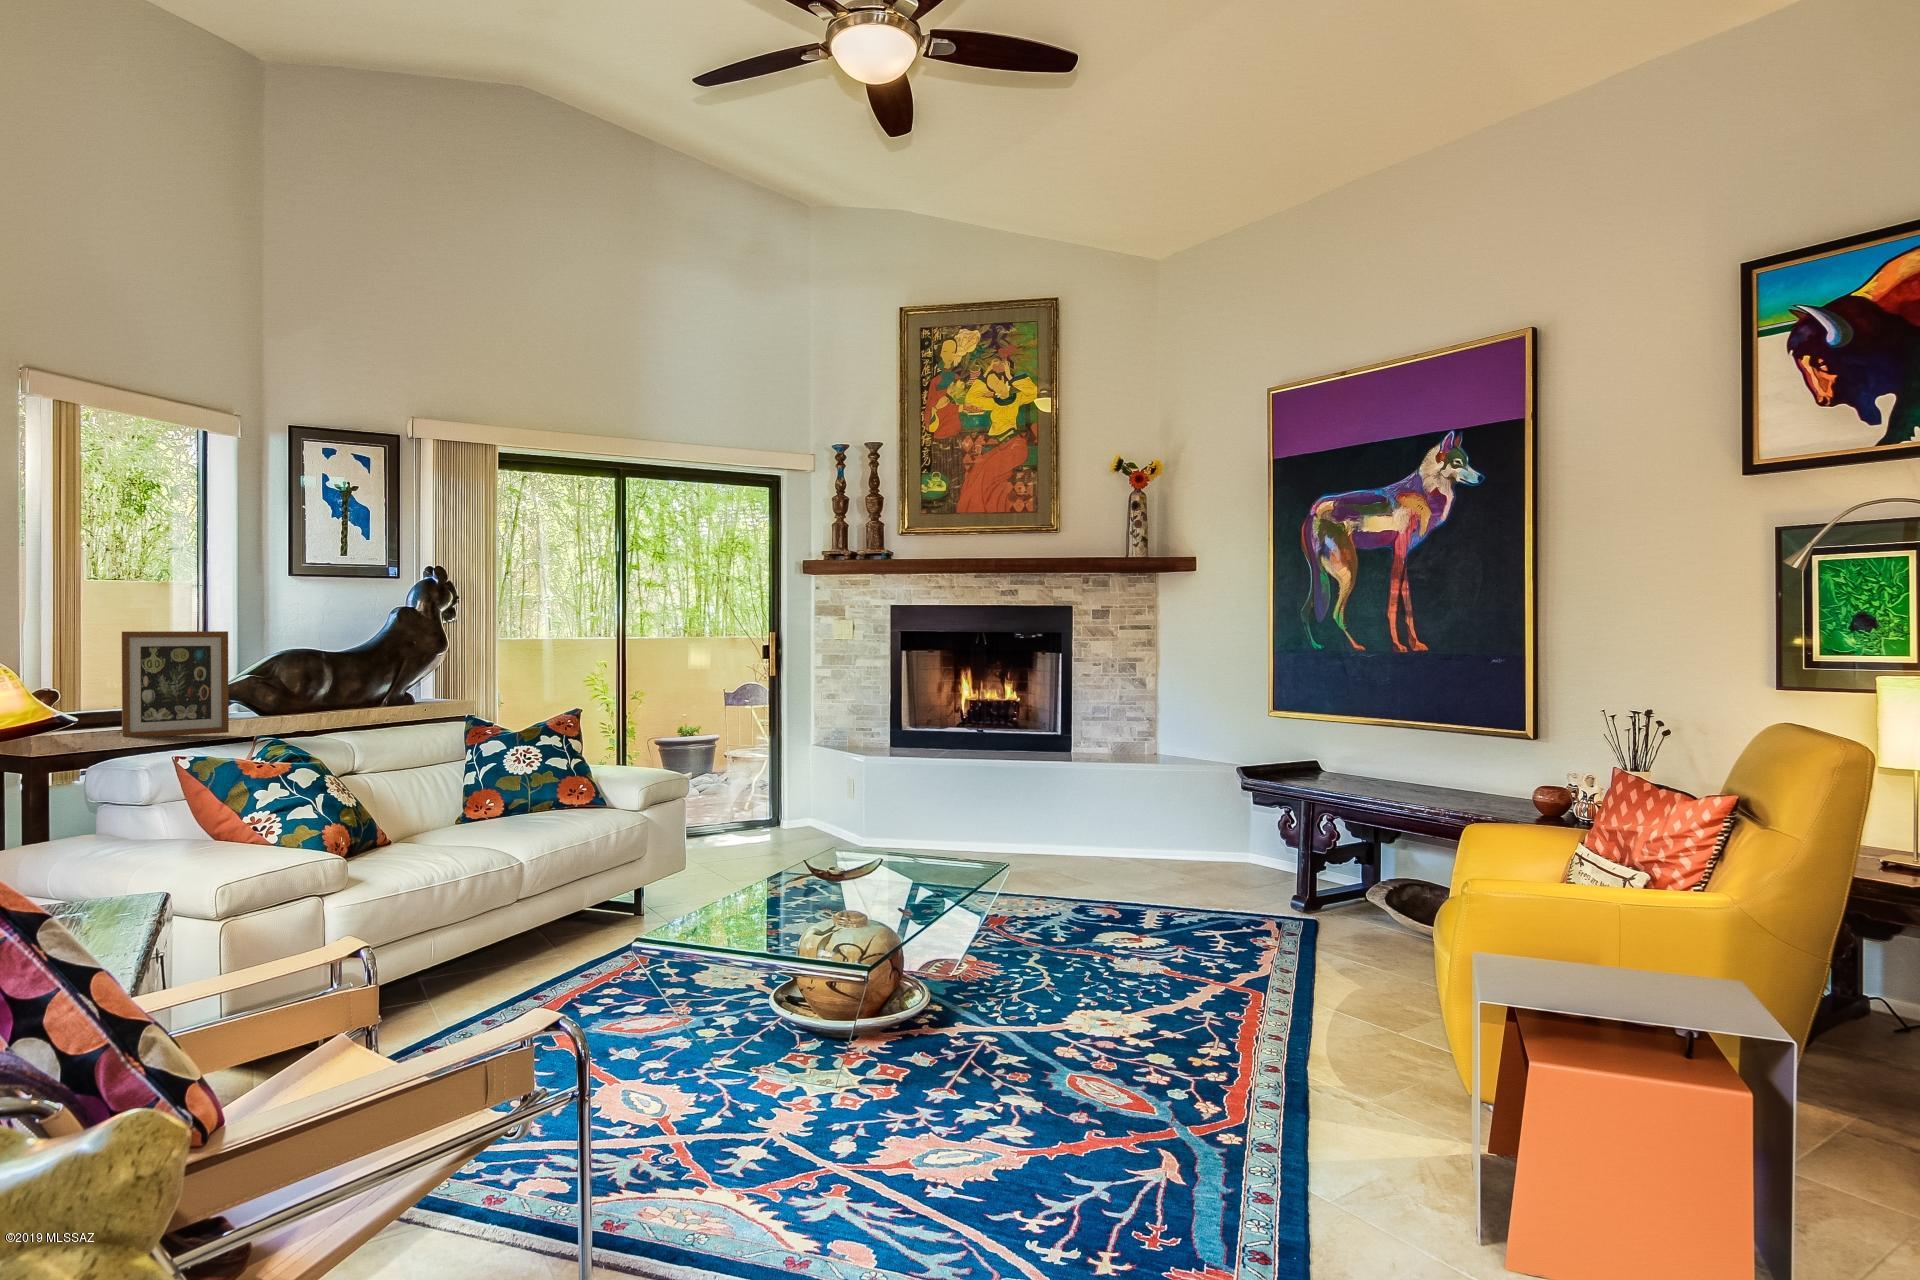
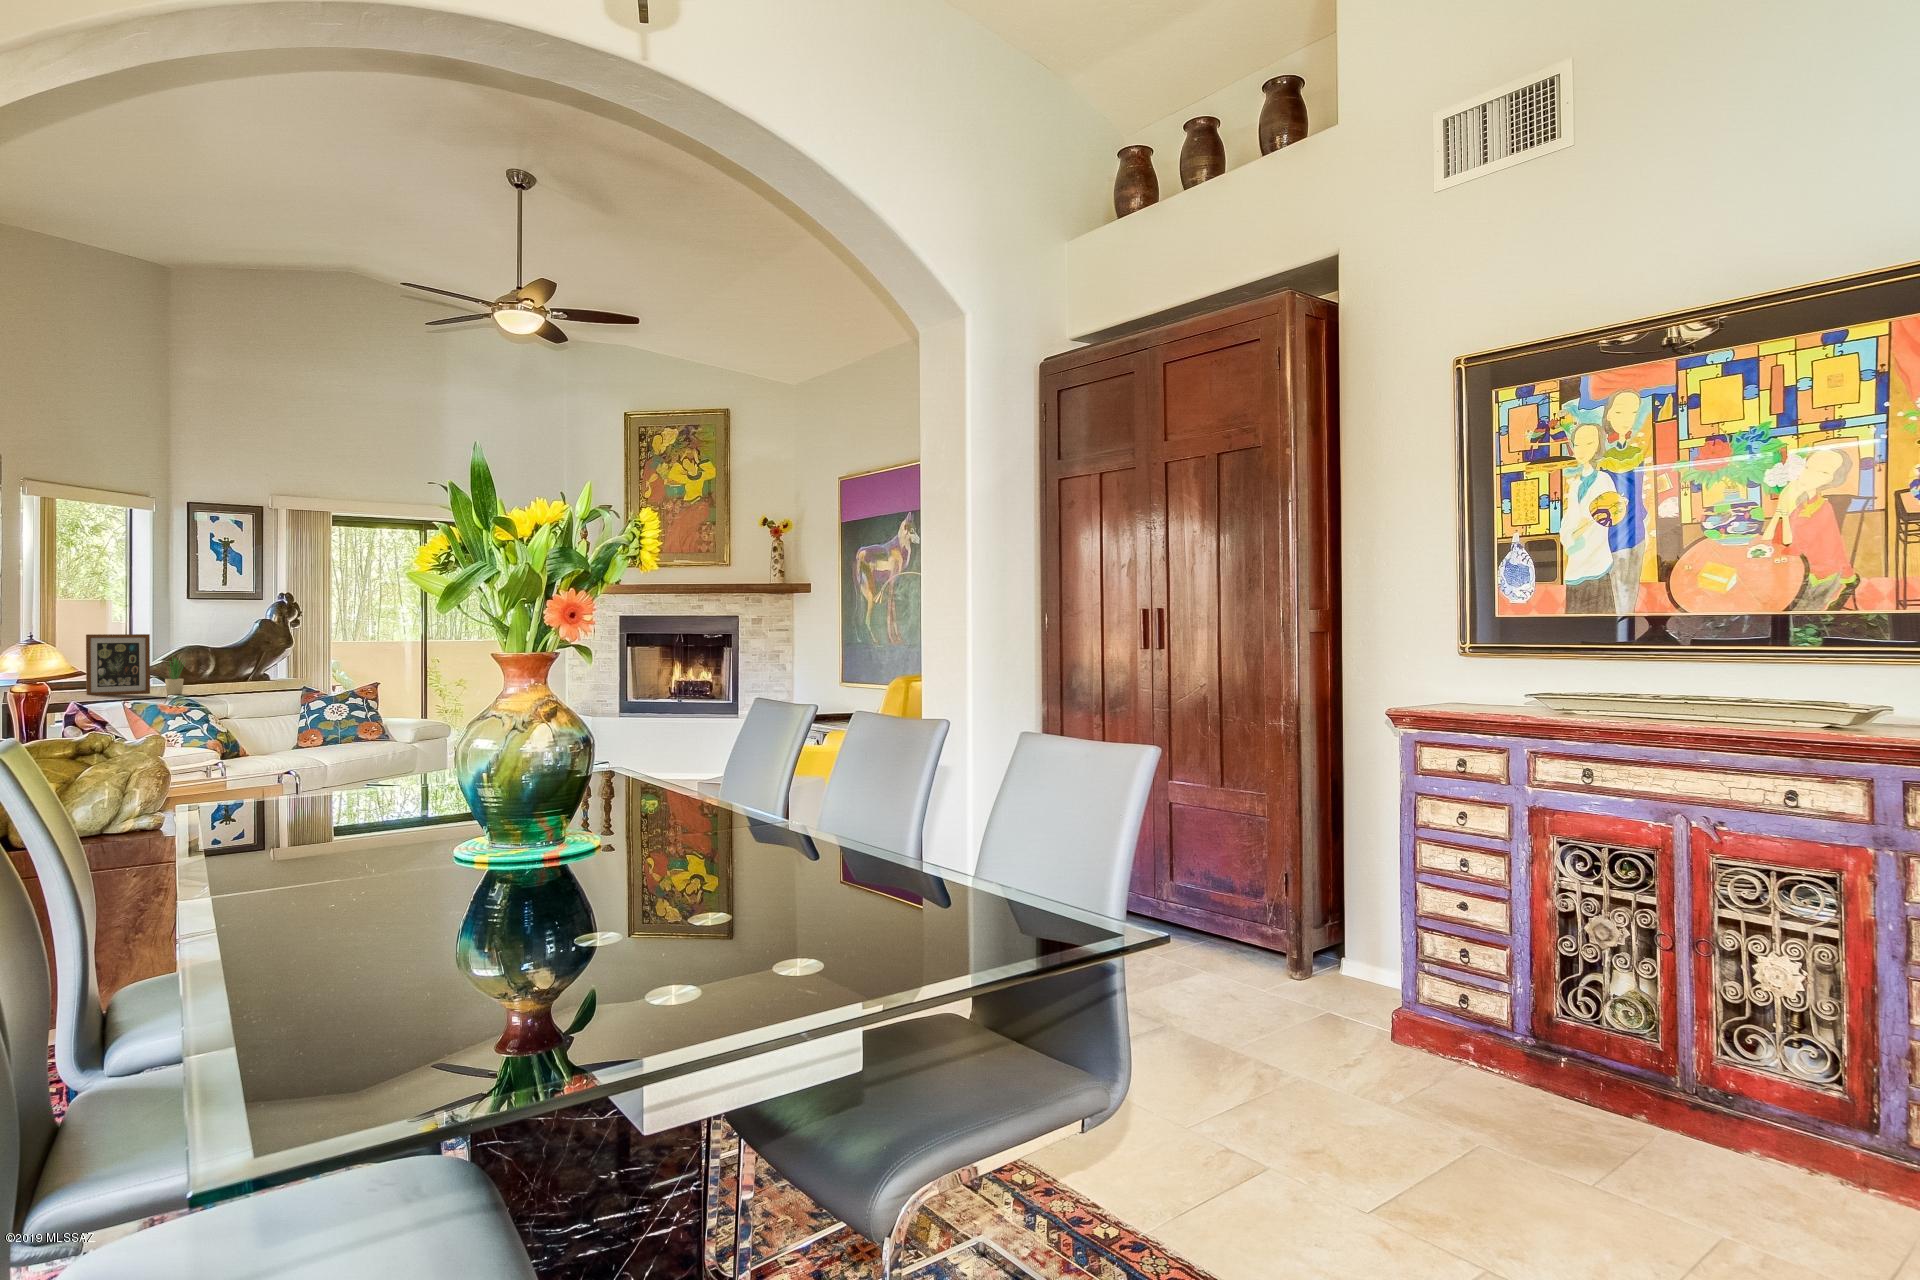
potted plant: none [253,660,287,733] -> present [165,658,185,695]

